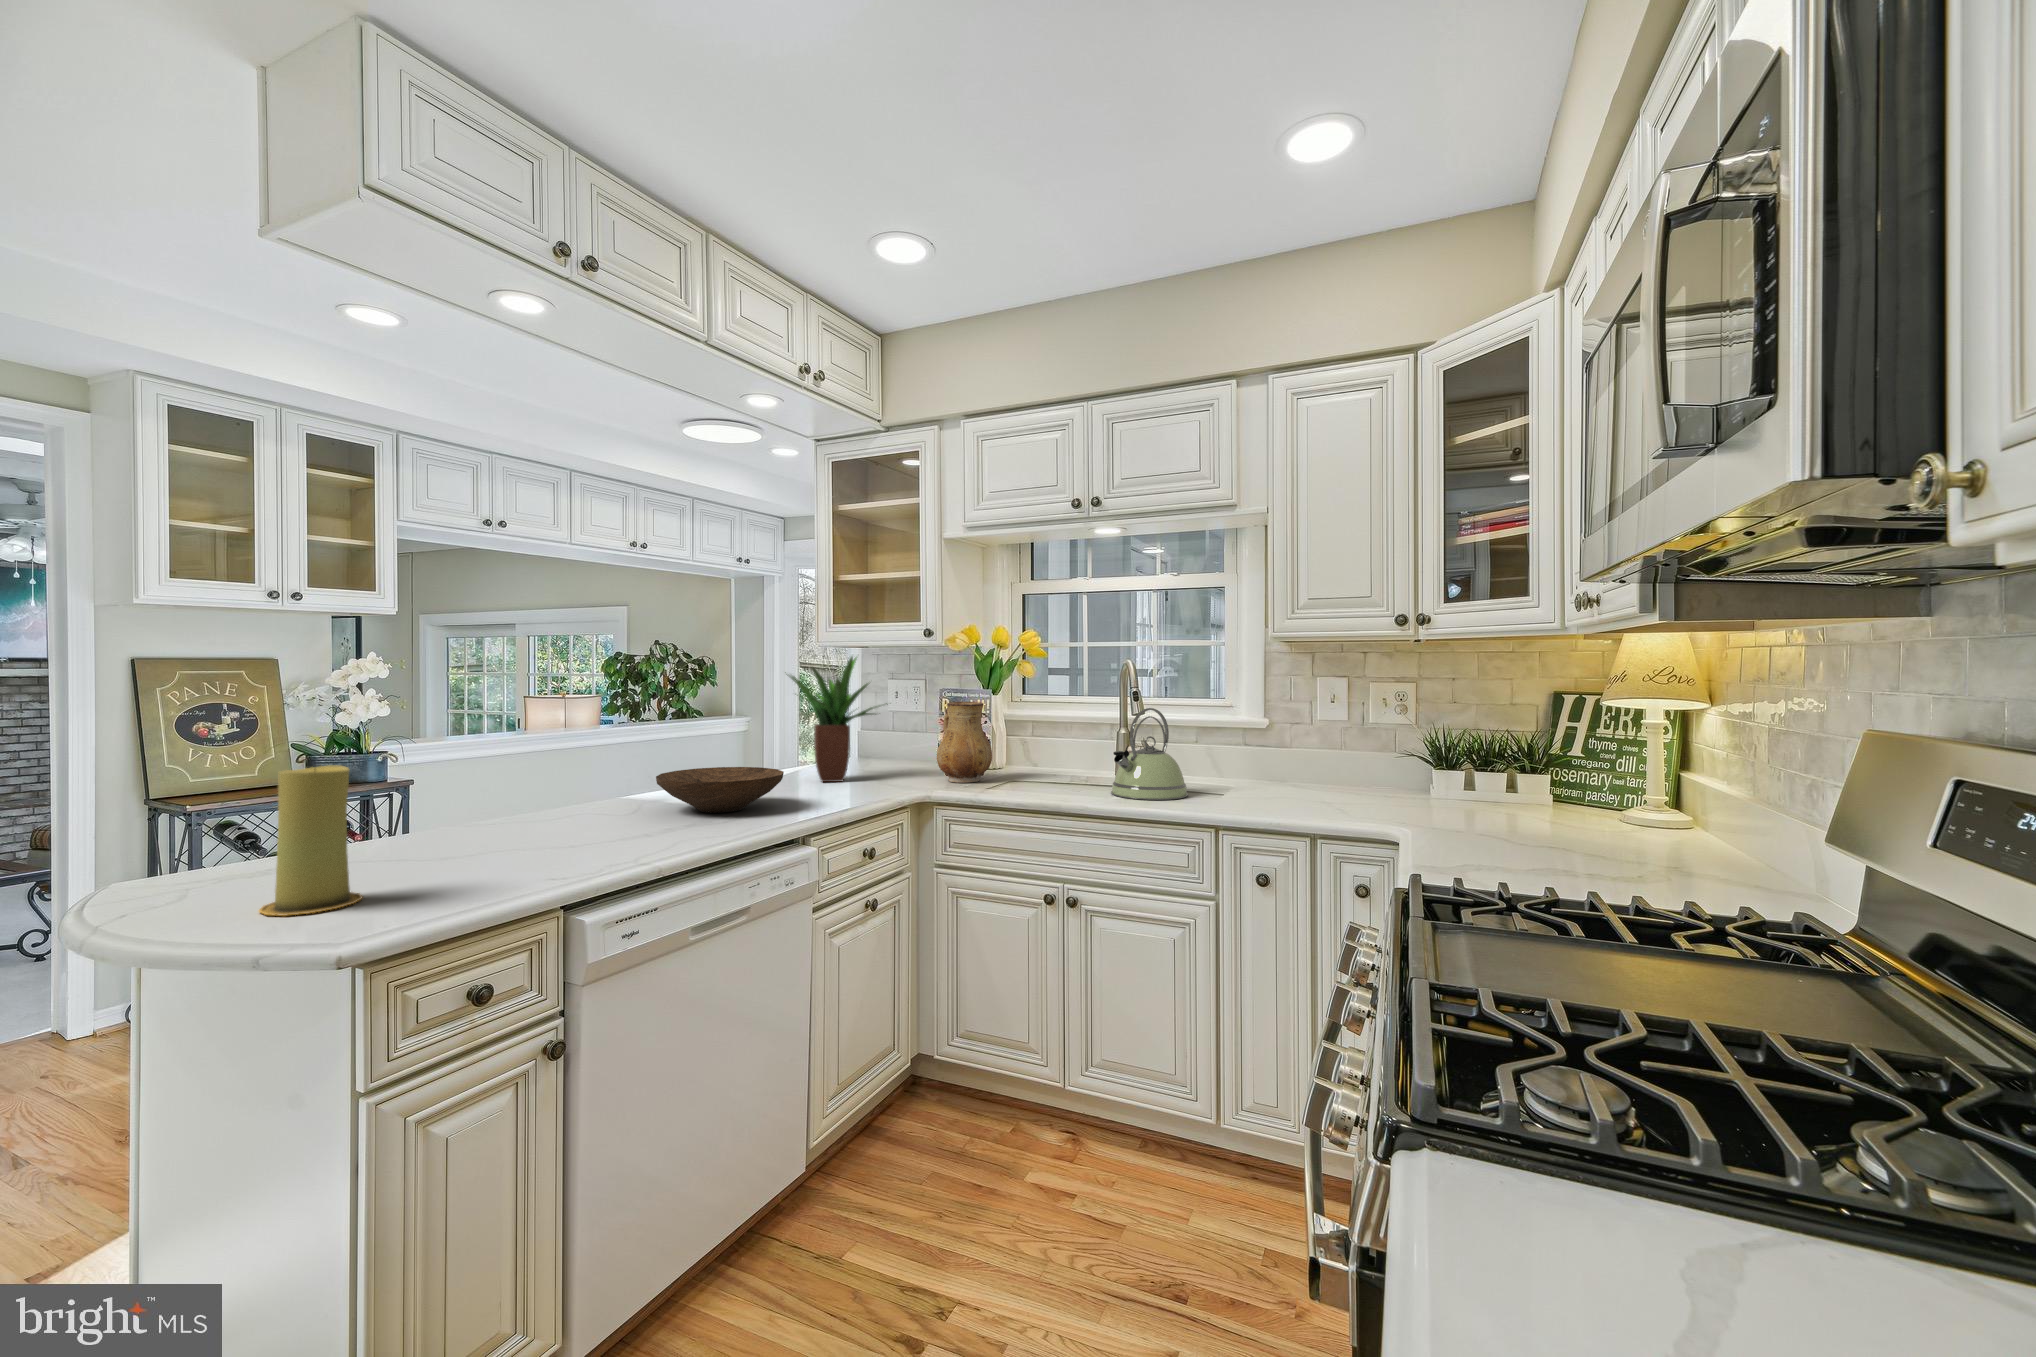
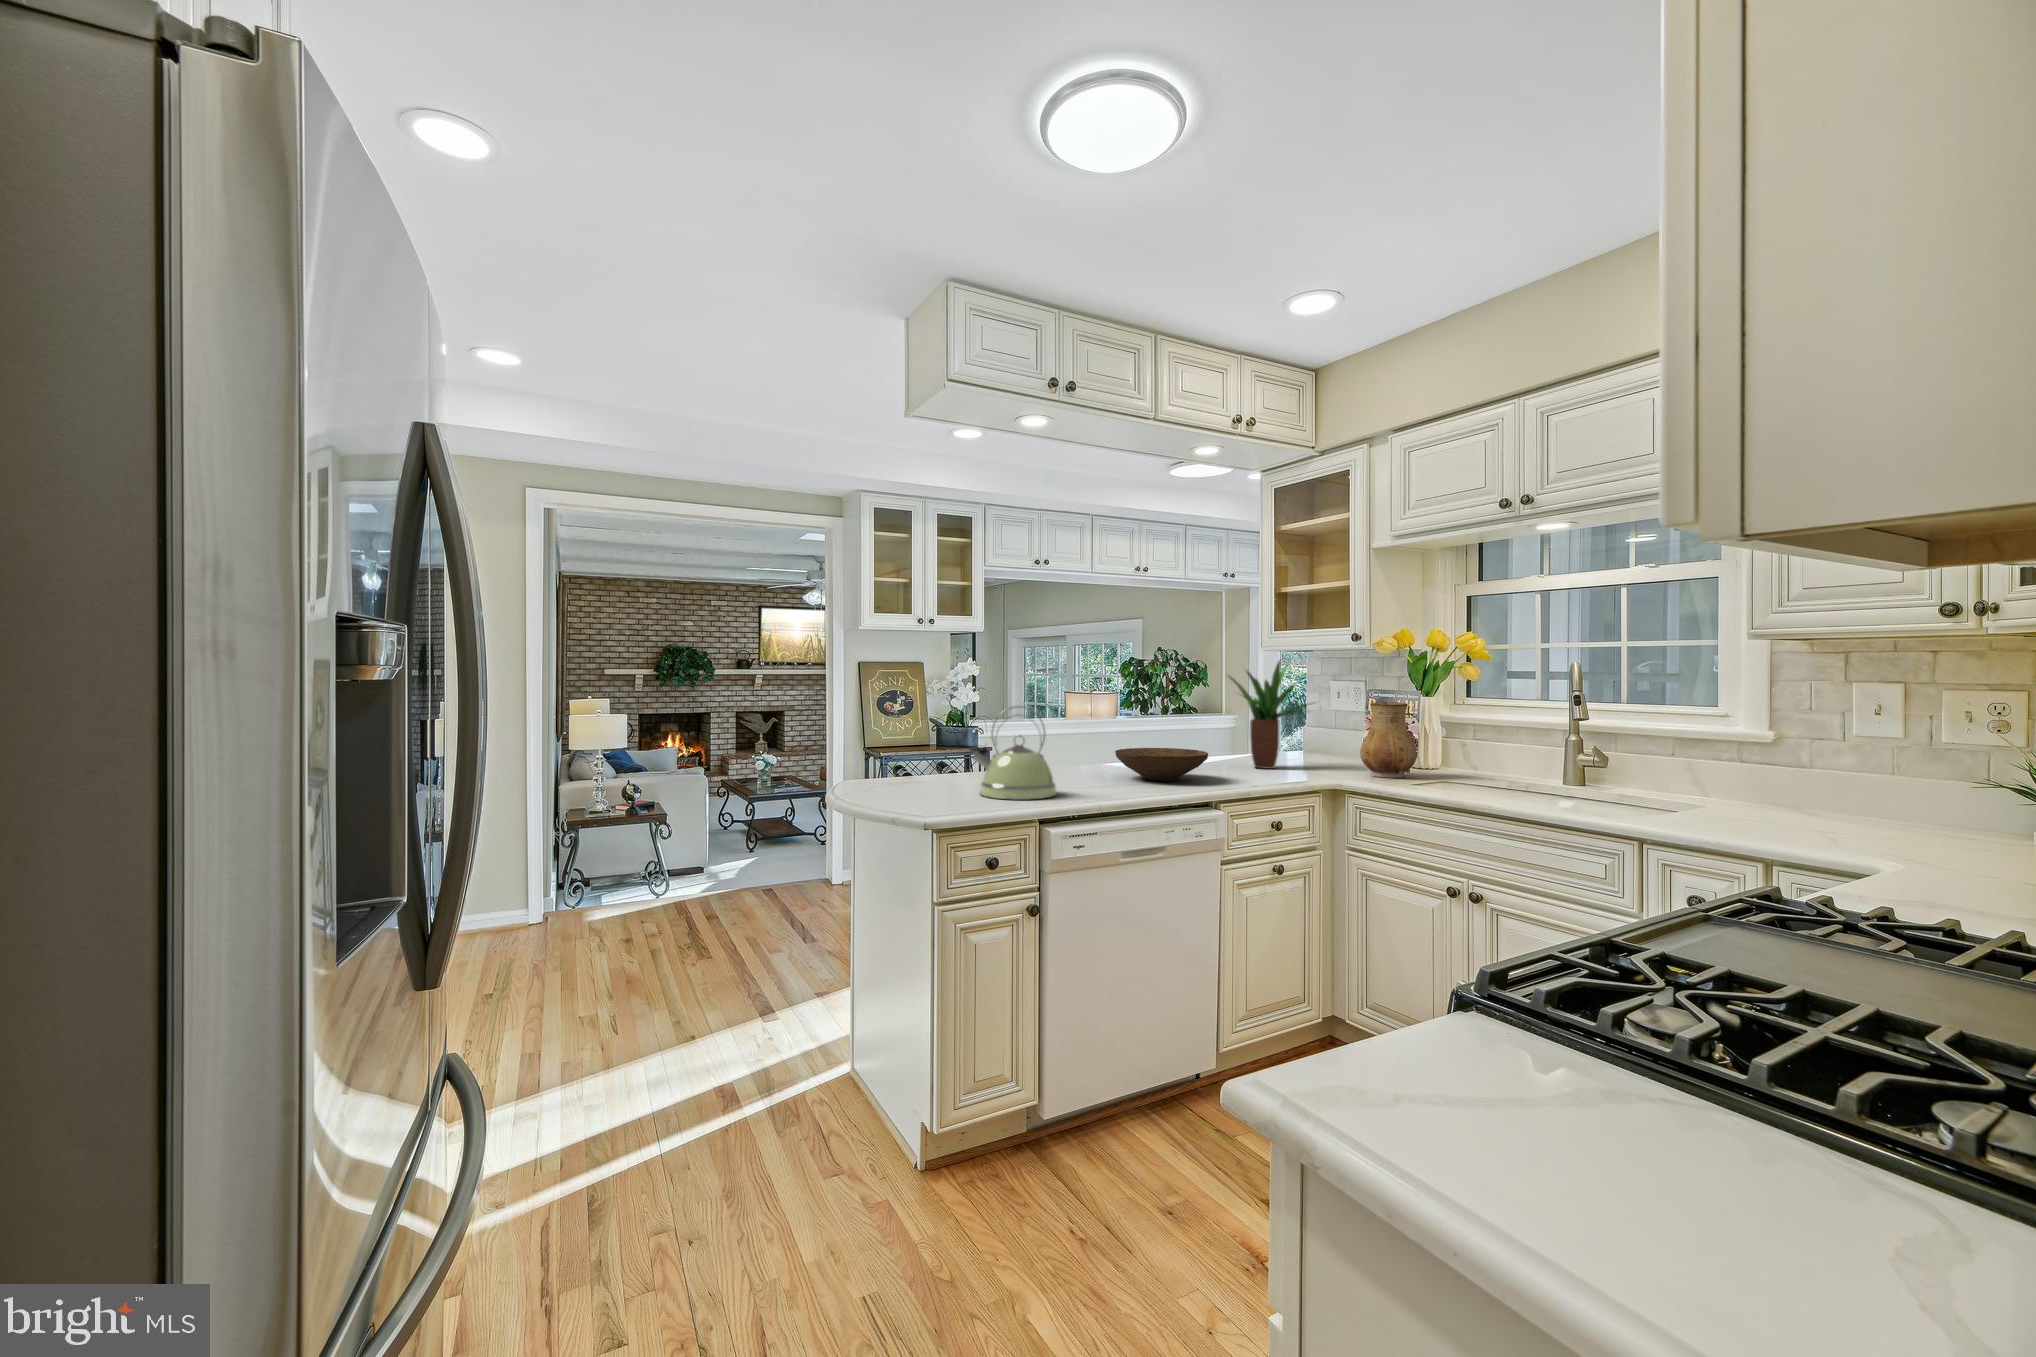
kettle: present [1111,708,1188,800] -> present [970,706,1057,800]
candle: present [259,765,362,916] -> none [897,726,940,805]

